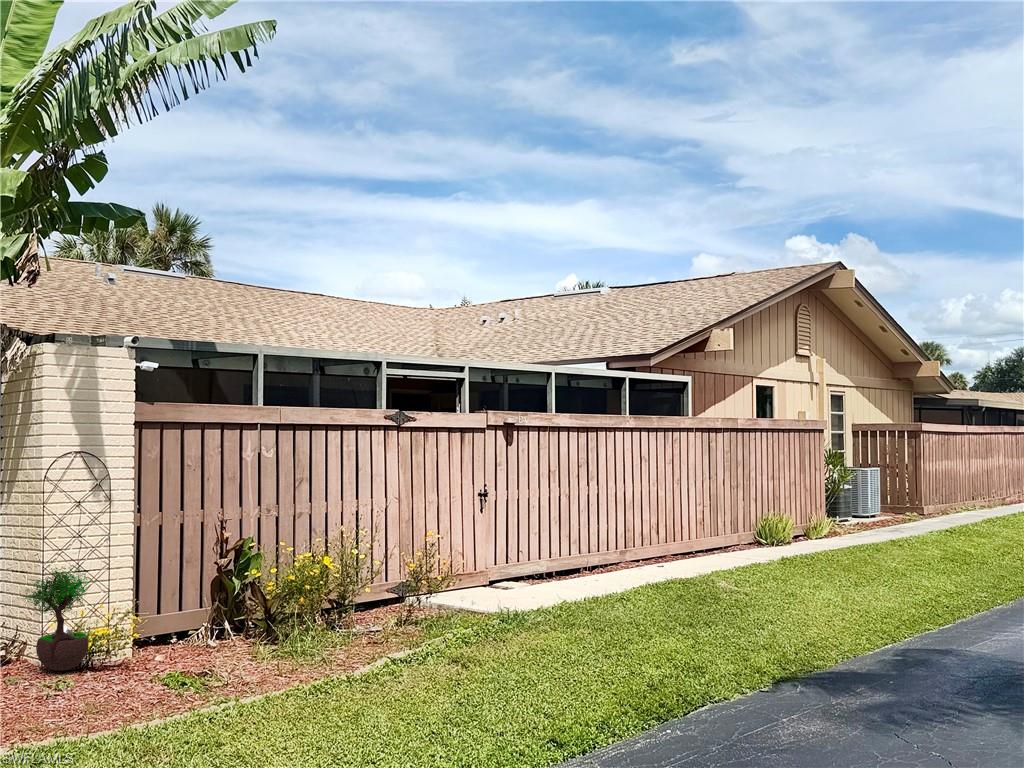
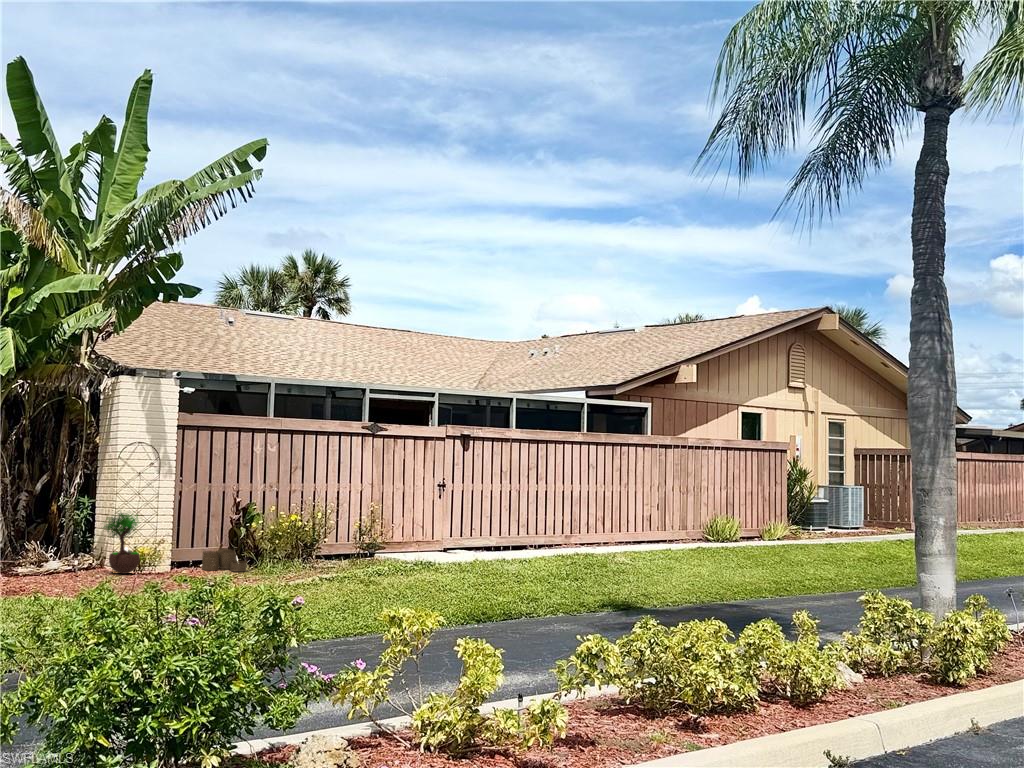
woven basket: none [183,608,256,651] -> present [202,548,247,571]

